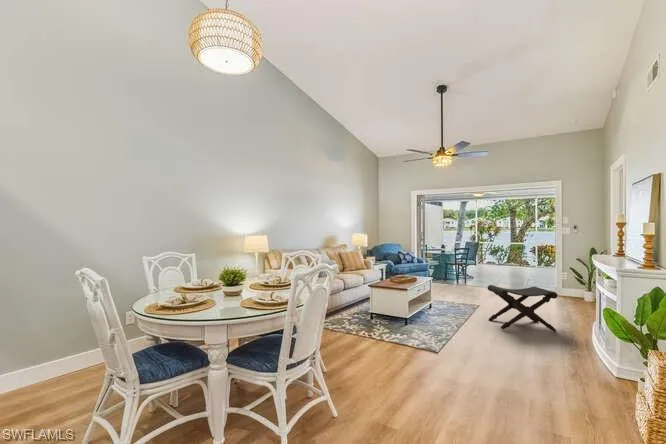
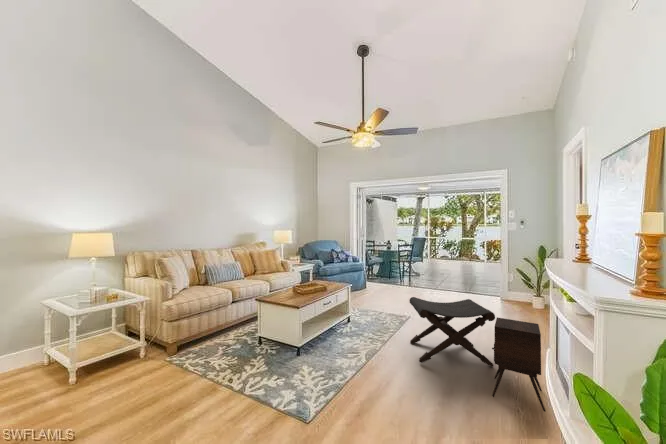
side table: none [557,294,594,349] -> present [492,317,546,412]

